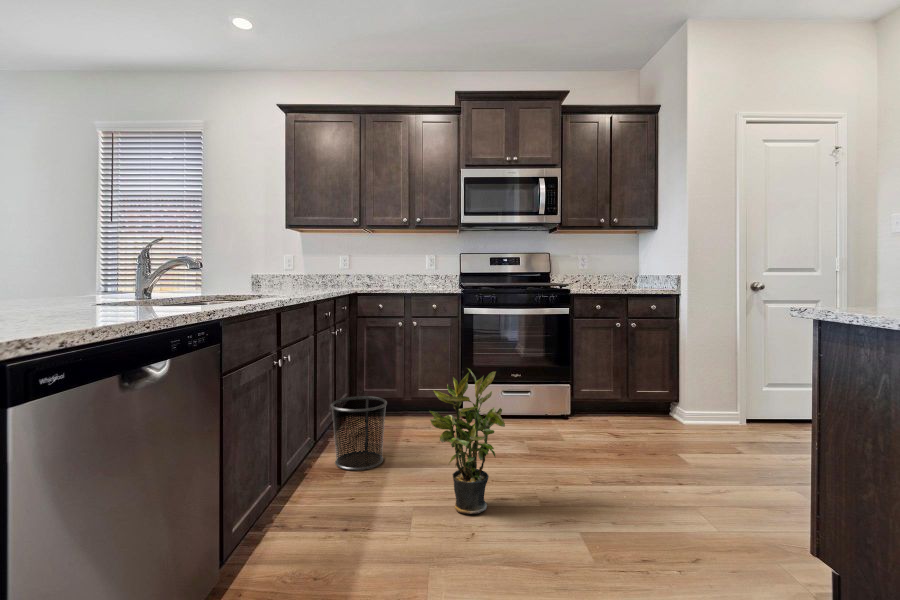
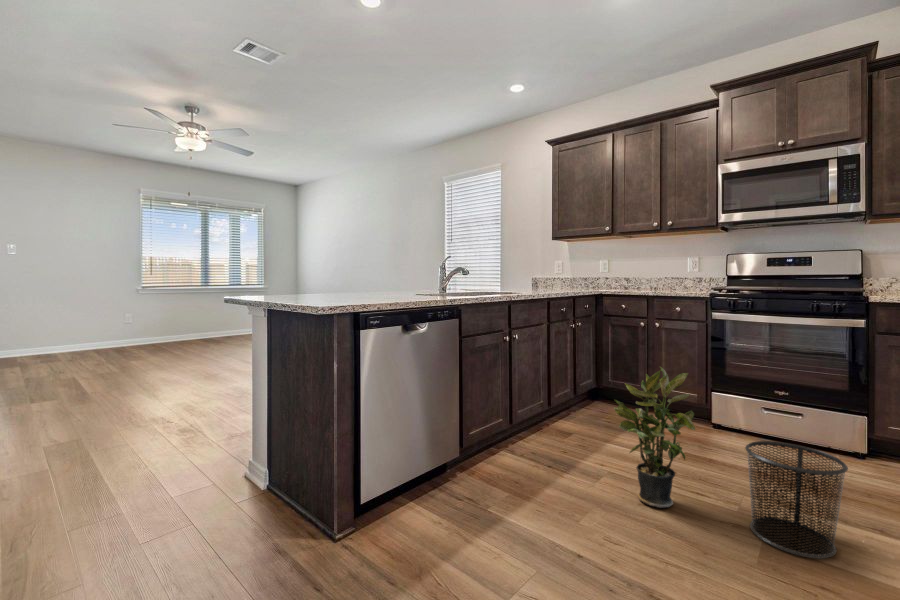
waste bin: present [330,396,387,470] -> present [745,441,848,559]

